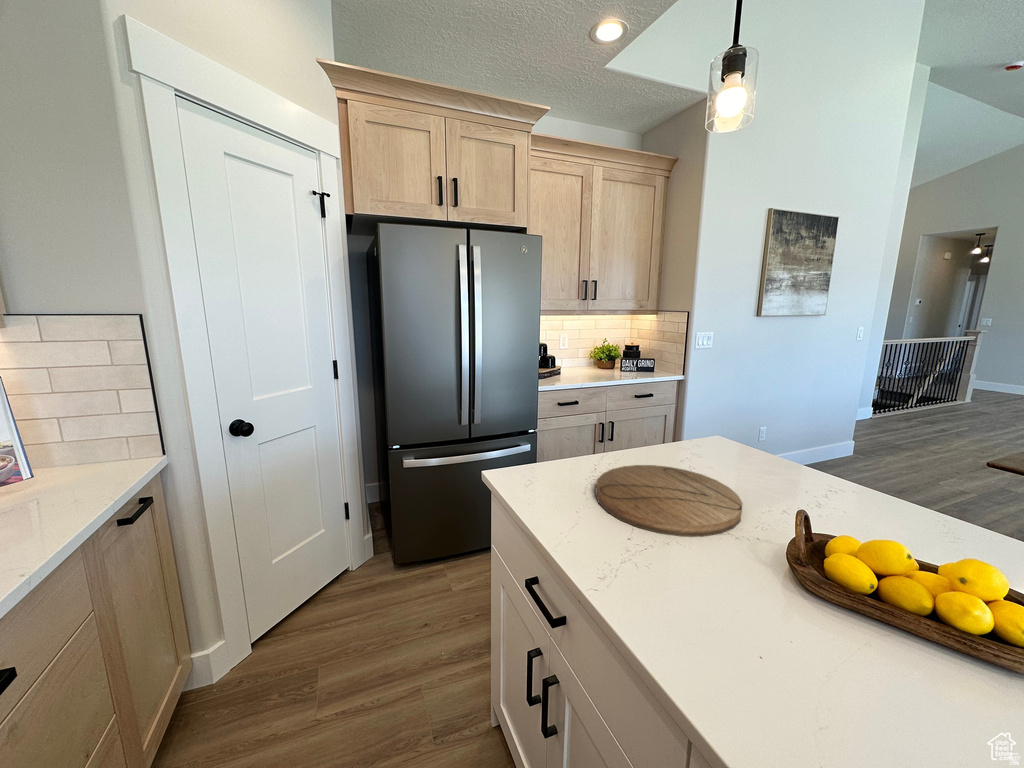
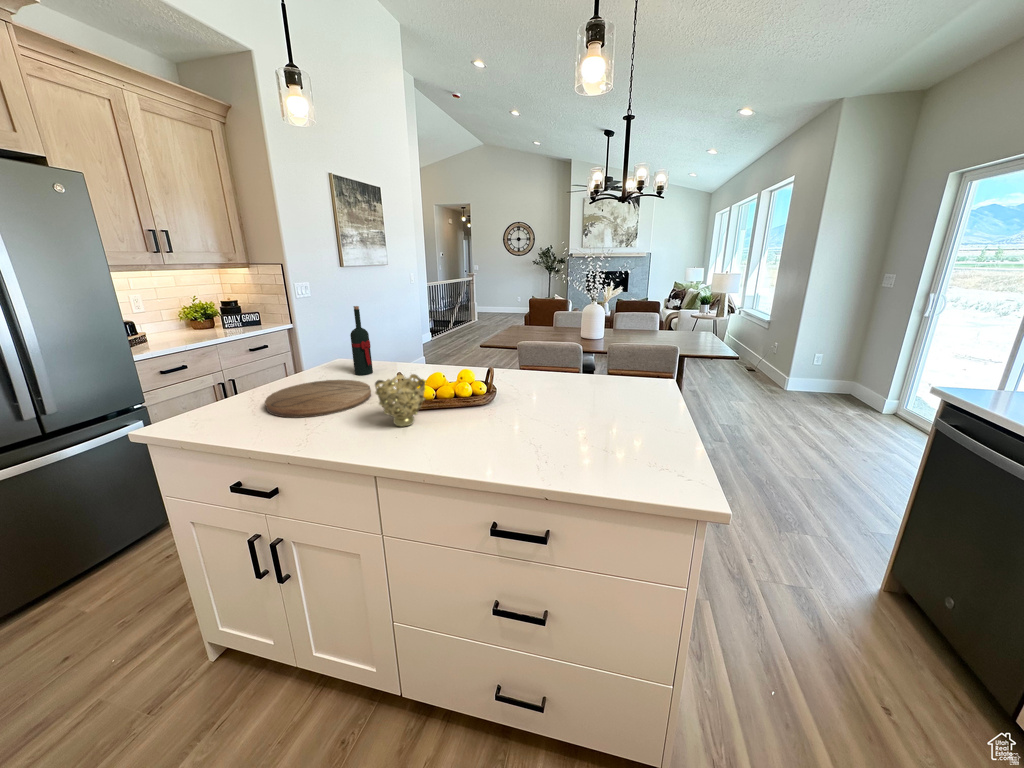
wine bottle: none [730,374,765,475] -> present [350,306,373,375]
decorative bowl: none [736,524,862,643] -> present [375,374,425,427]

